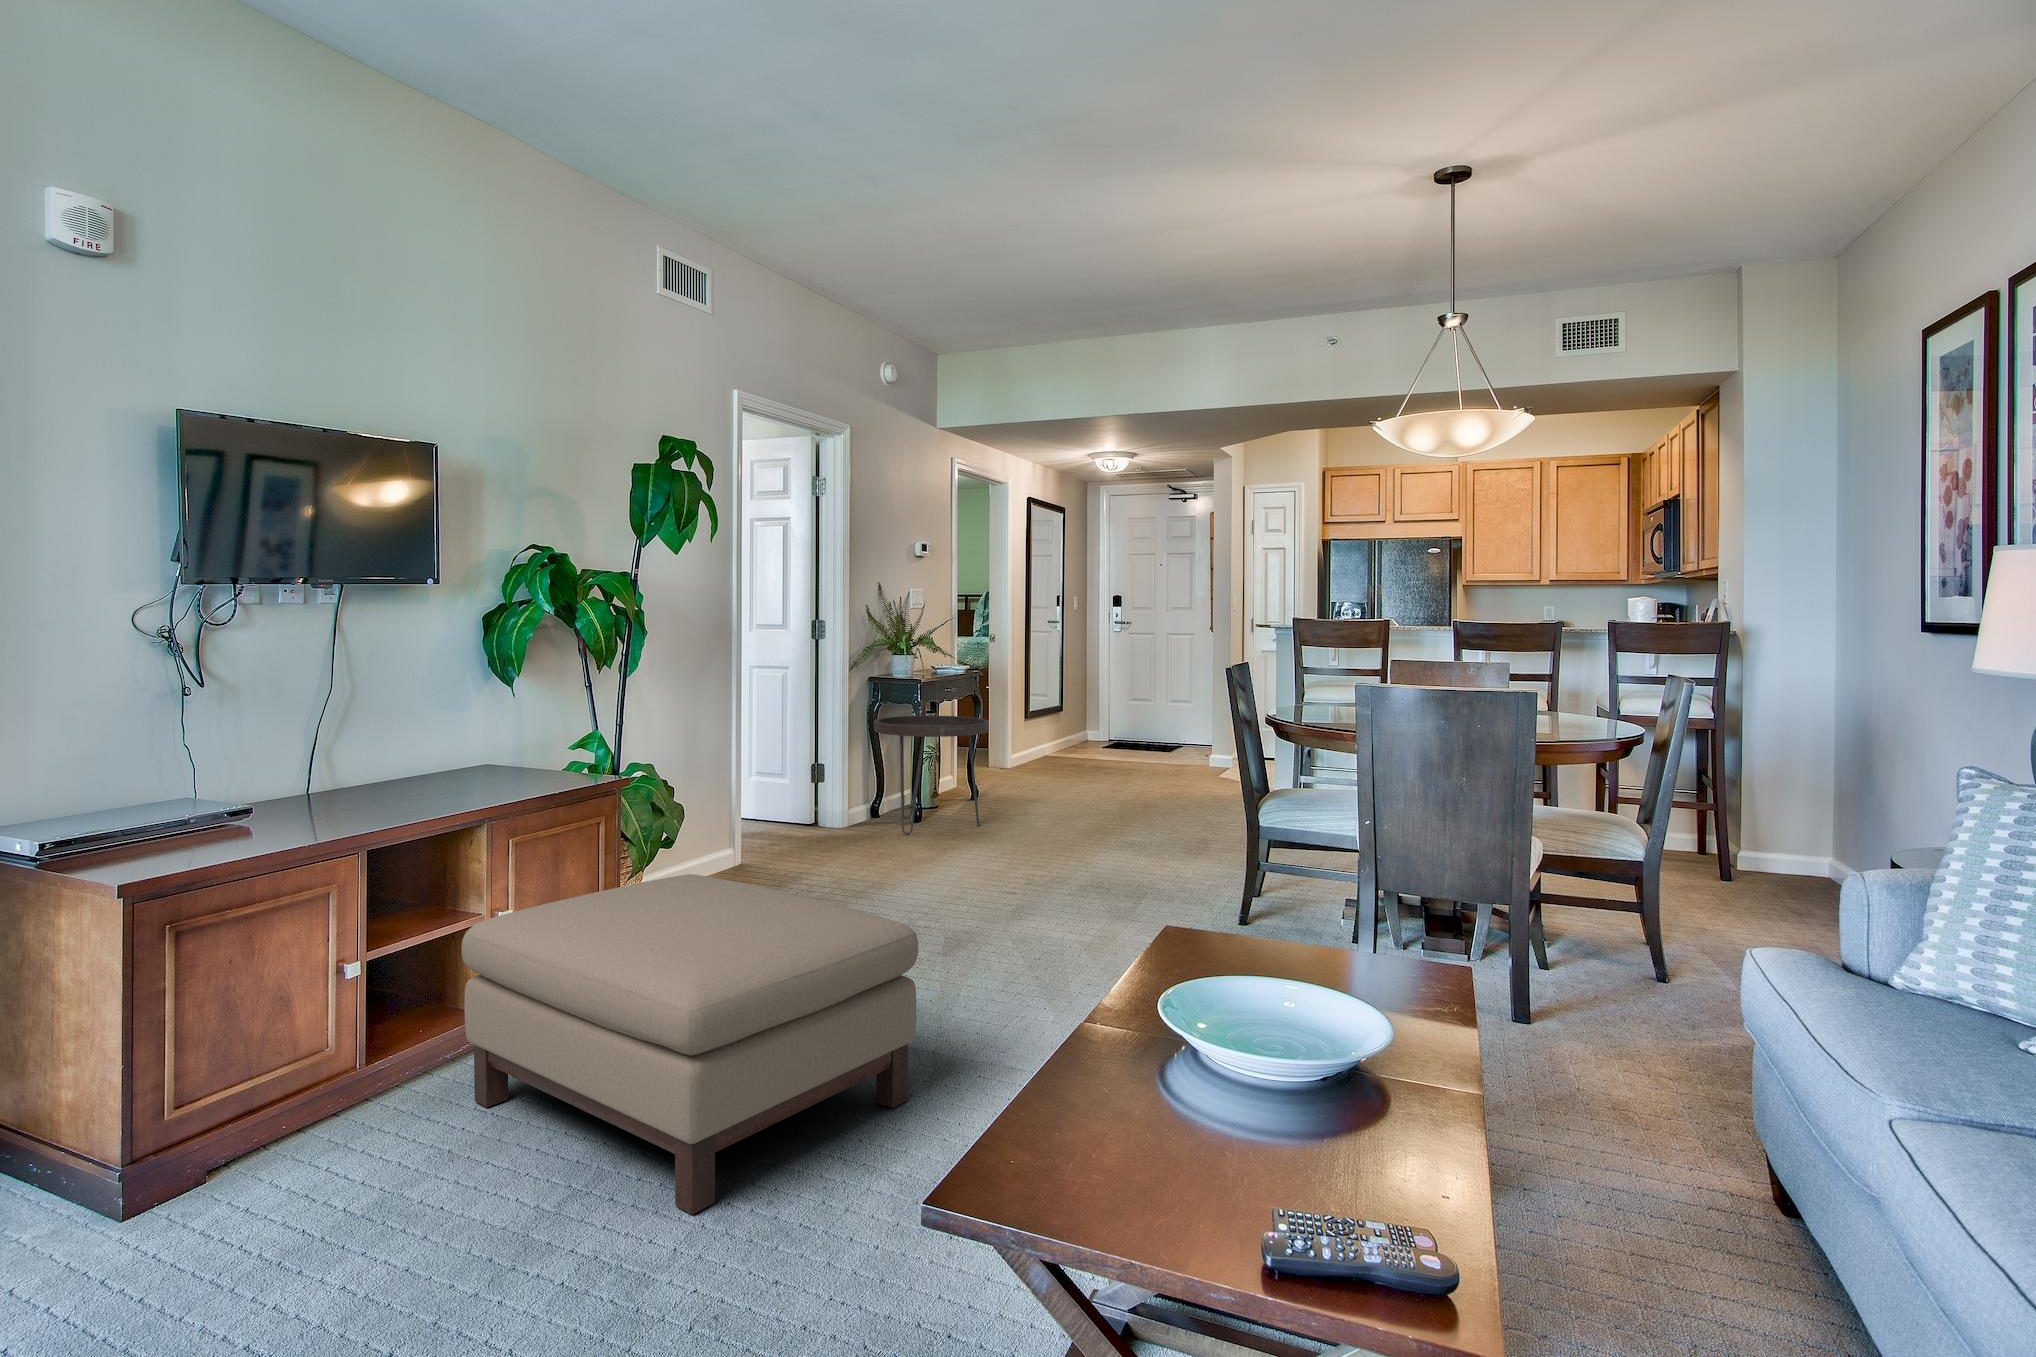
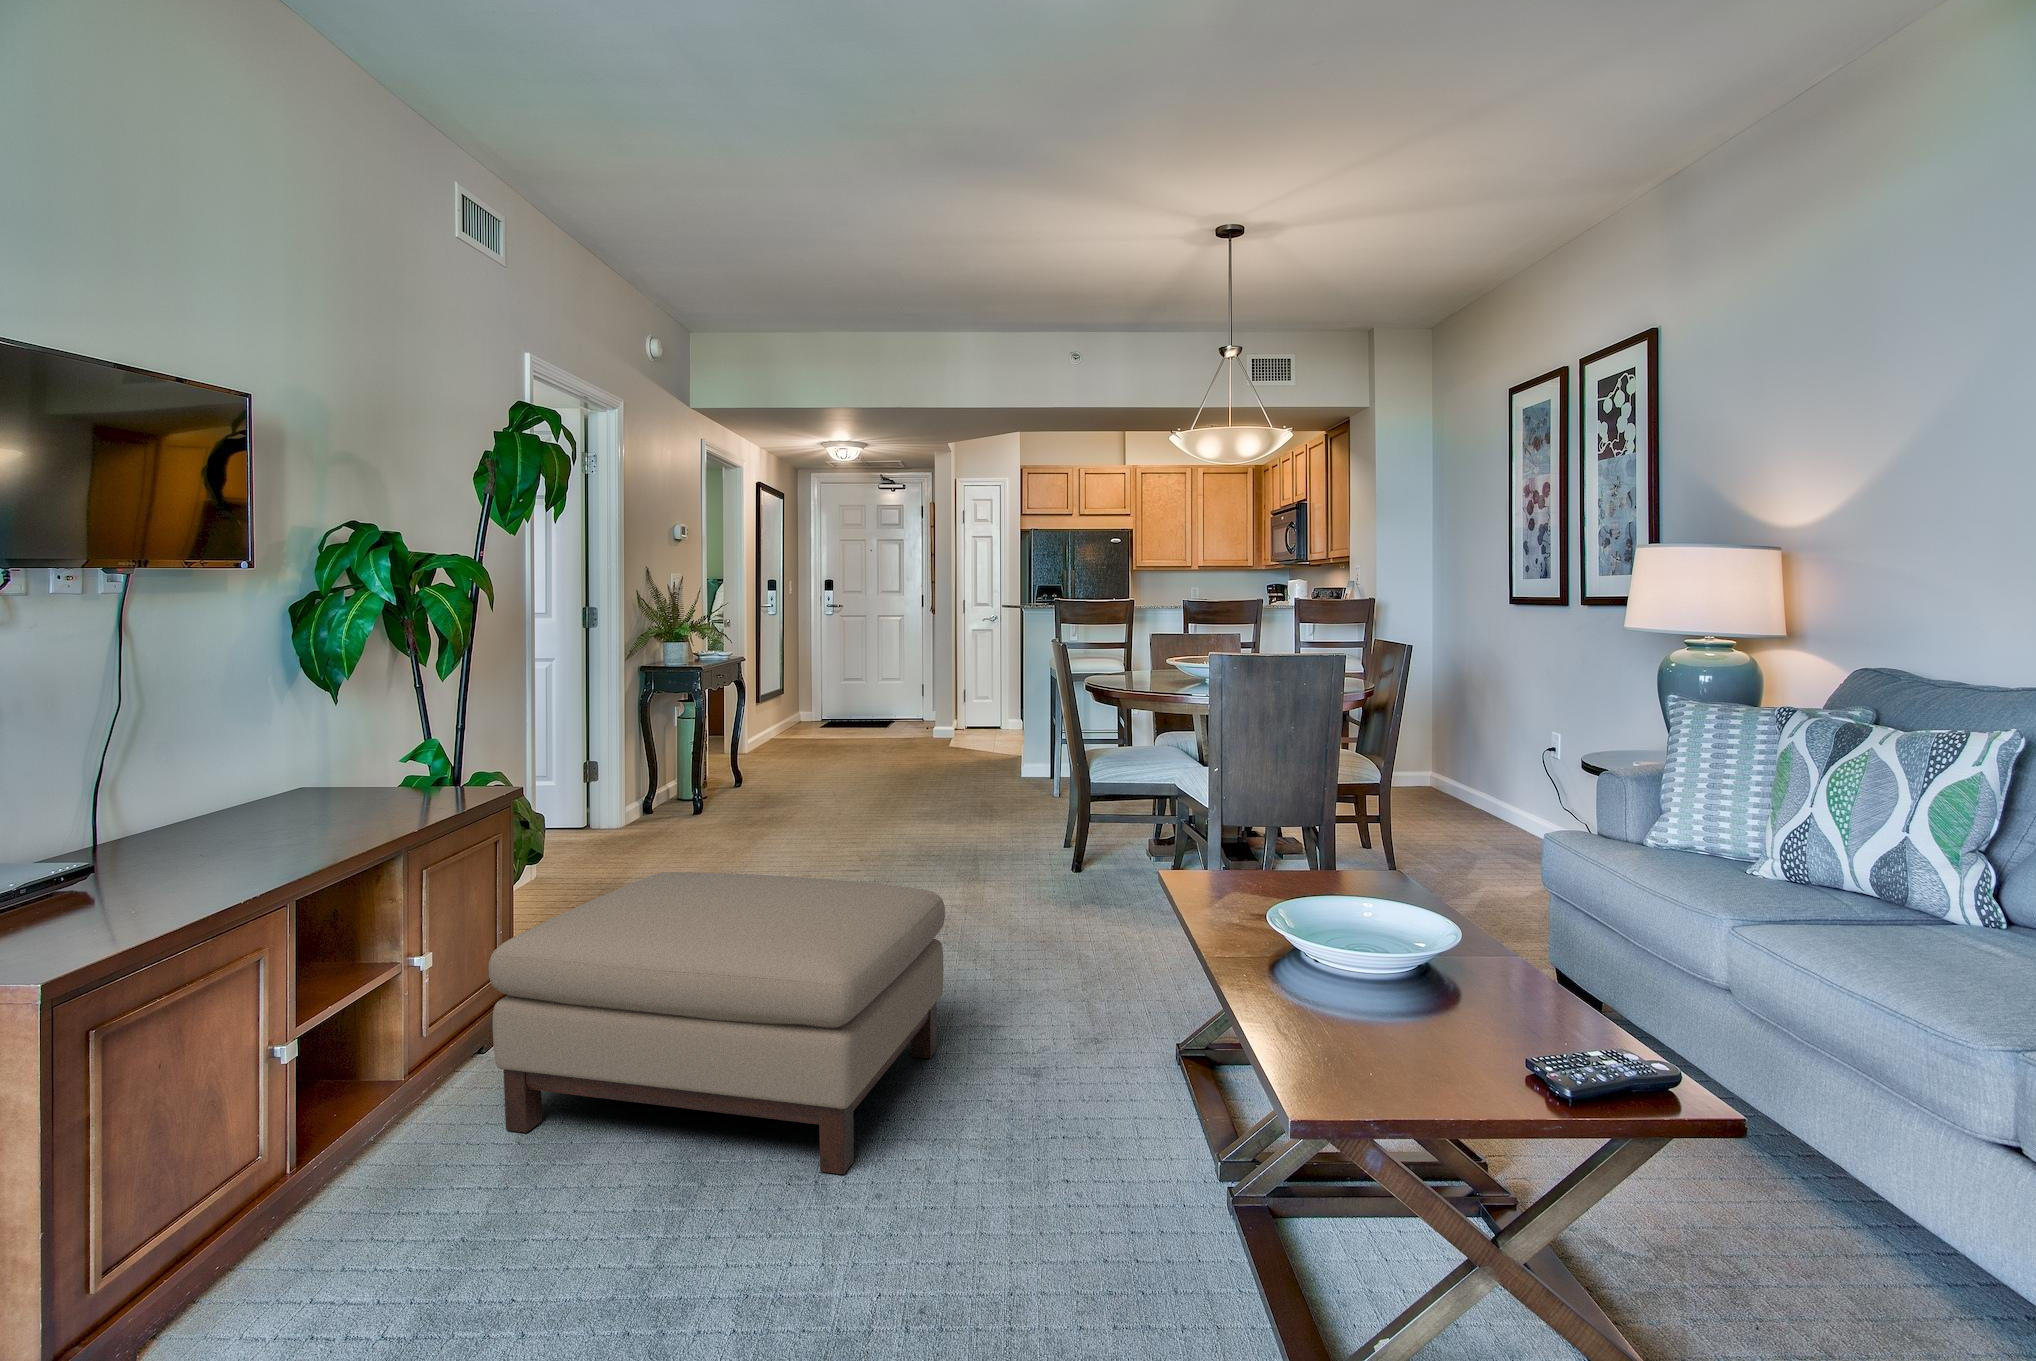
side table: present [874,716,989,835] -> none [647,704,766,825]

